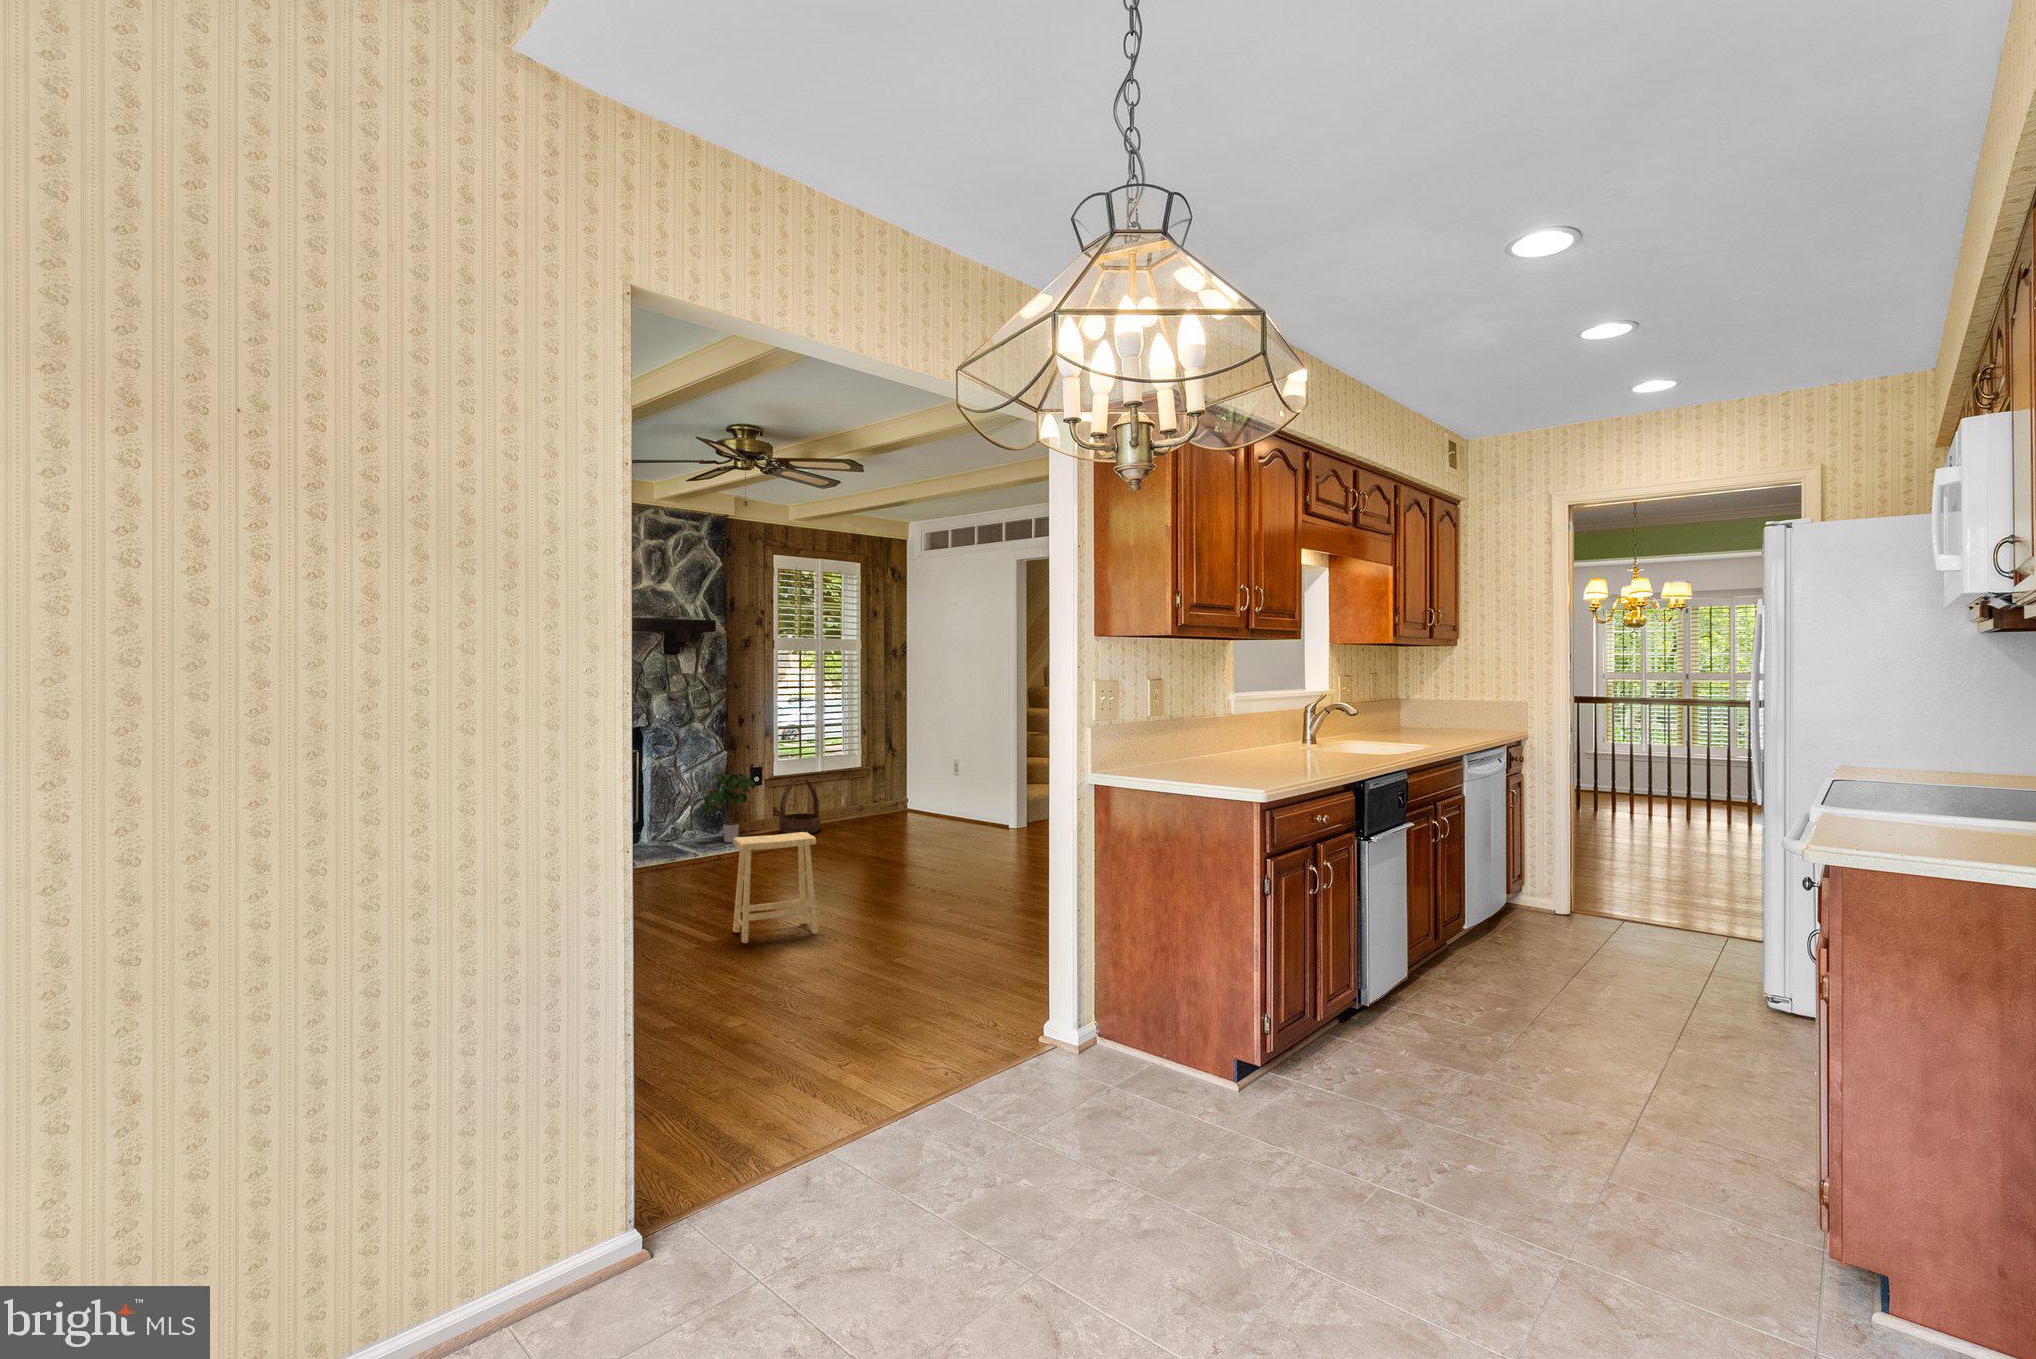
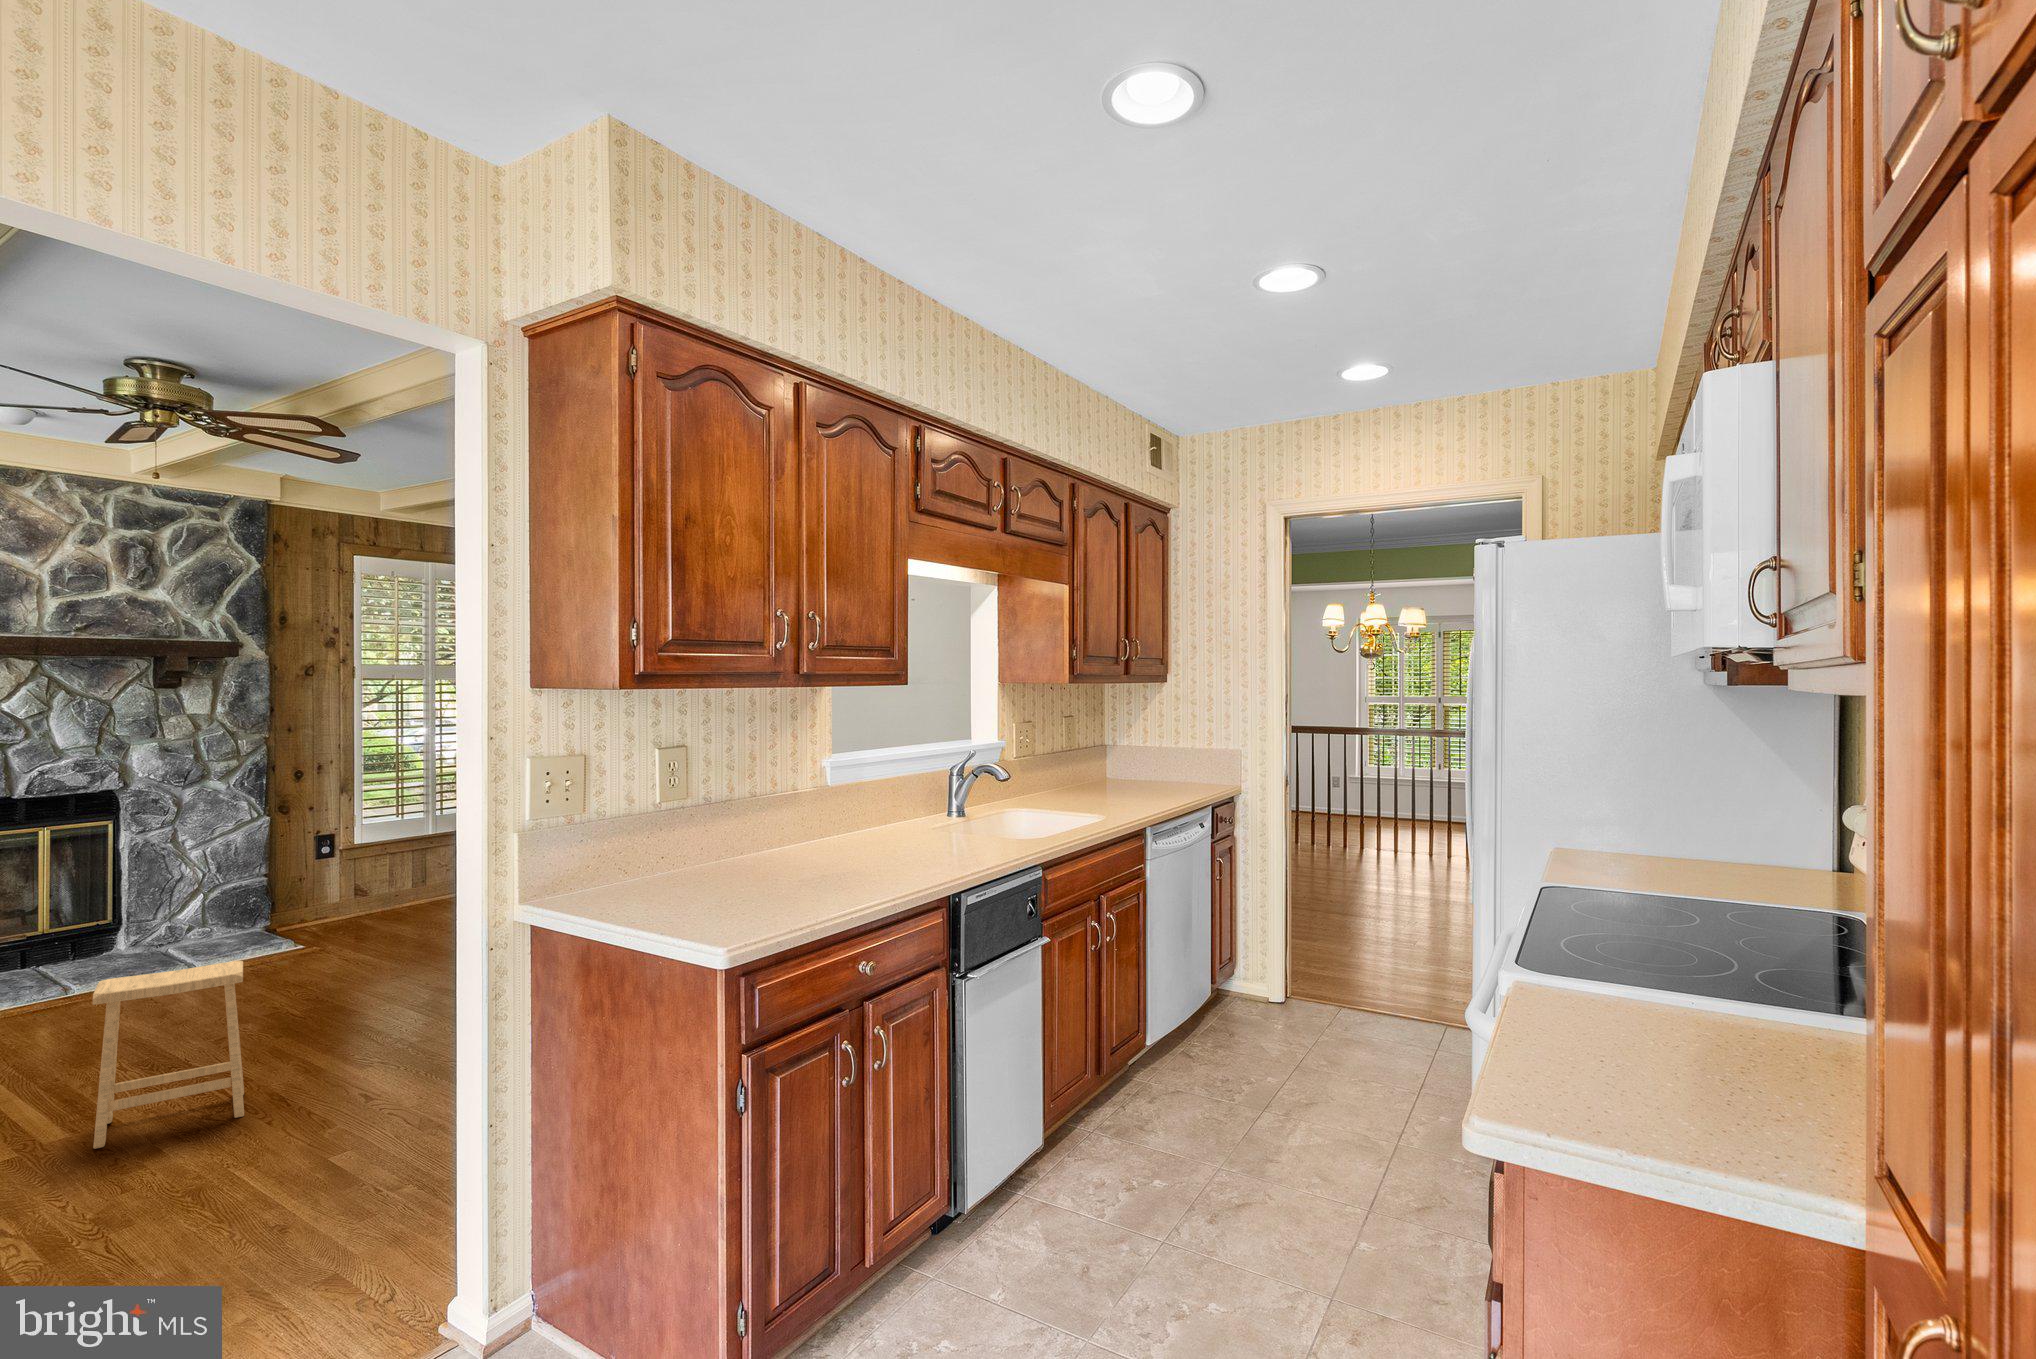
potted plant: present [701,771,756,842] -> none [213,844,312,941]
basket: present [779,779,820,834] -> none [351,849,414,924]

